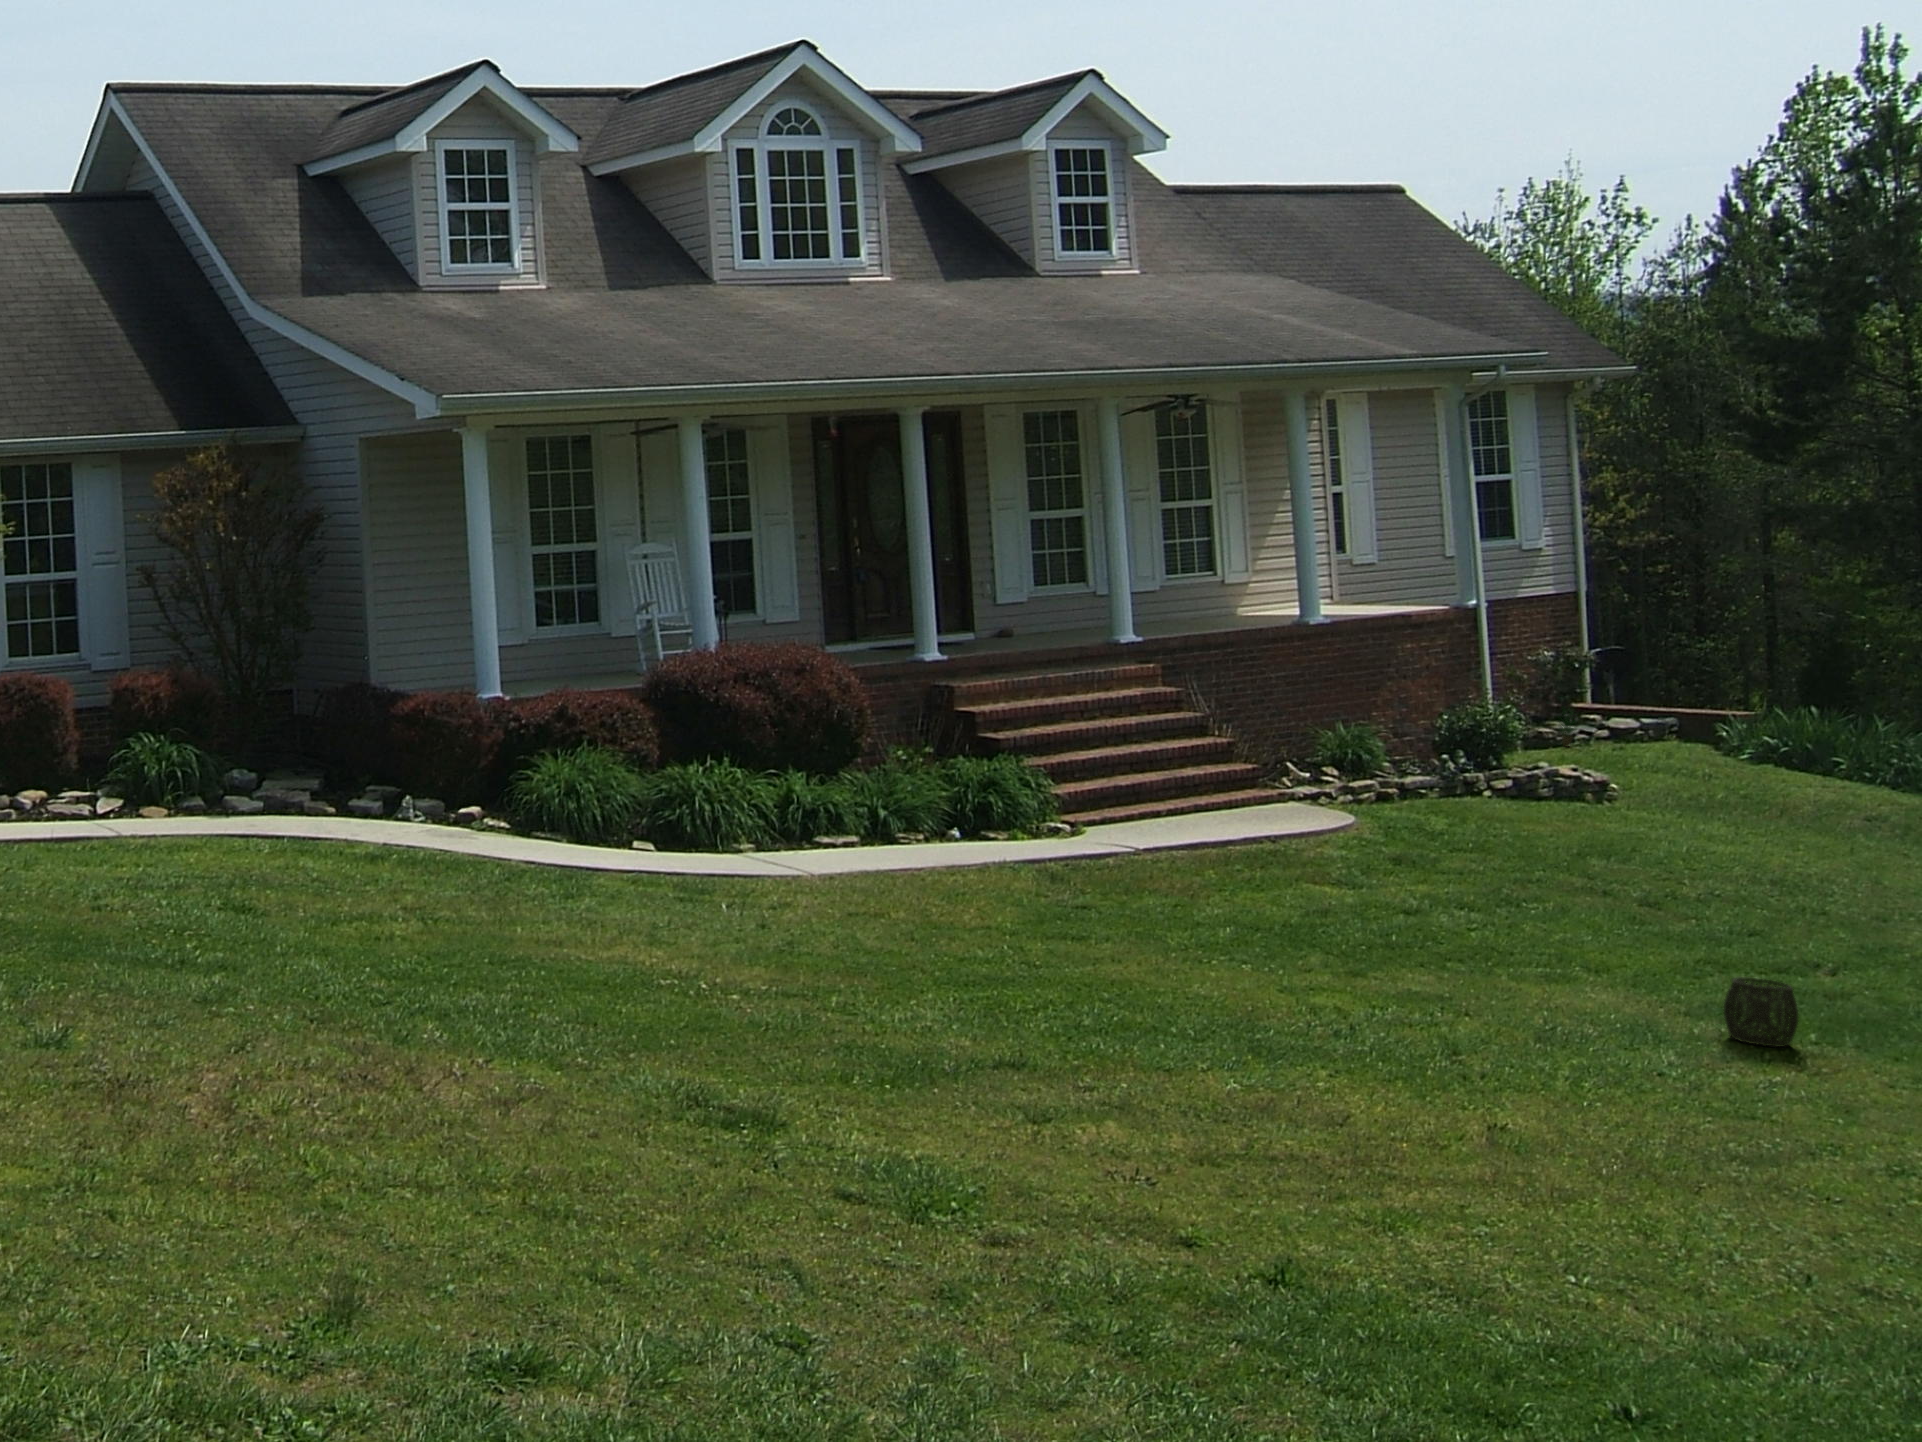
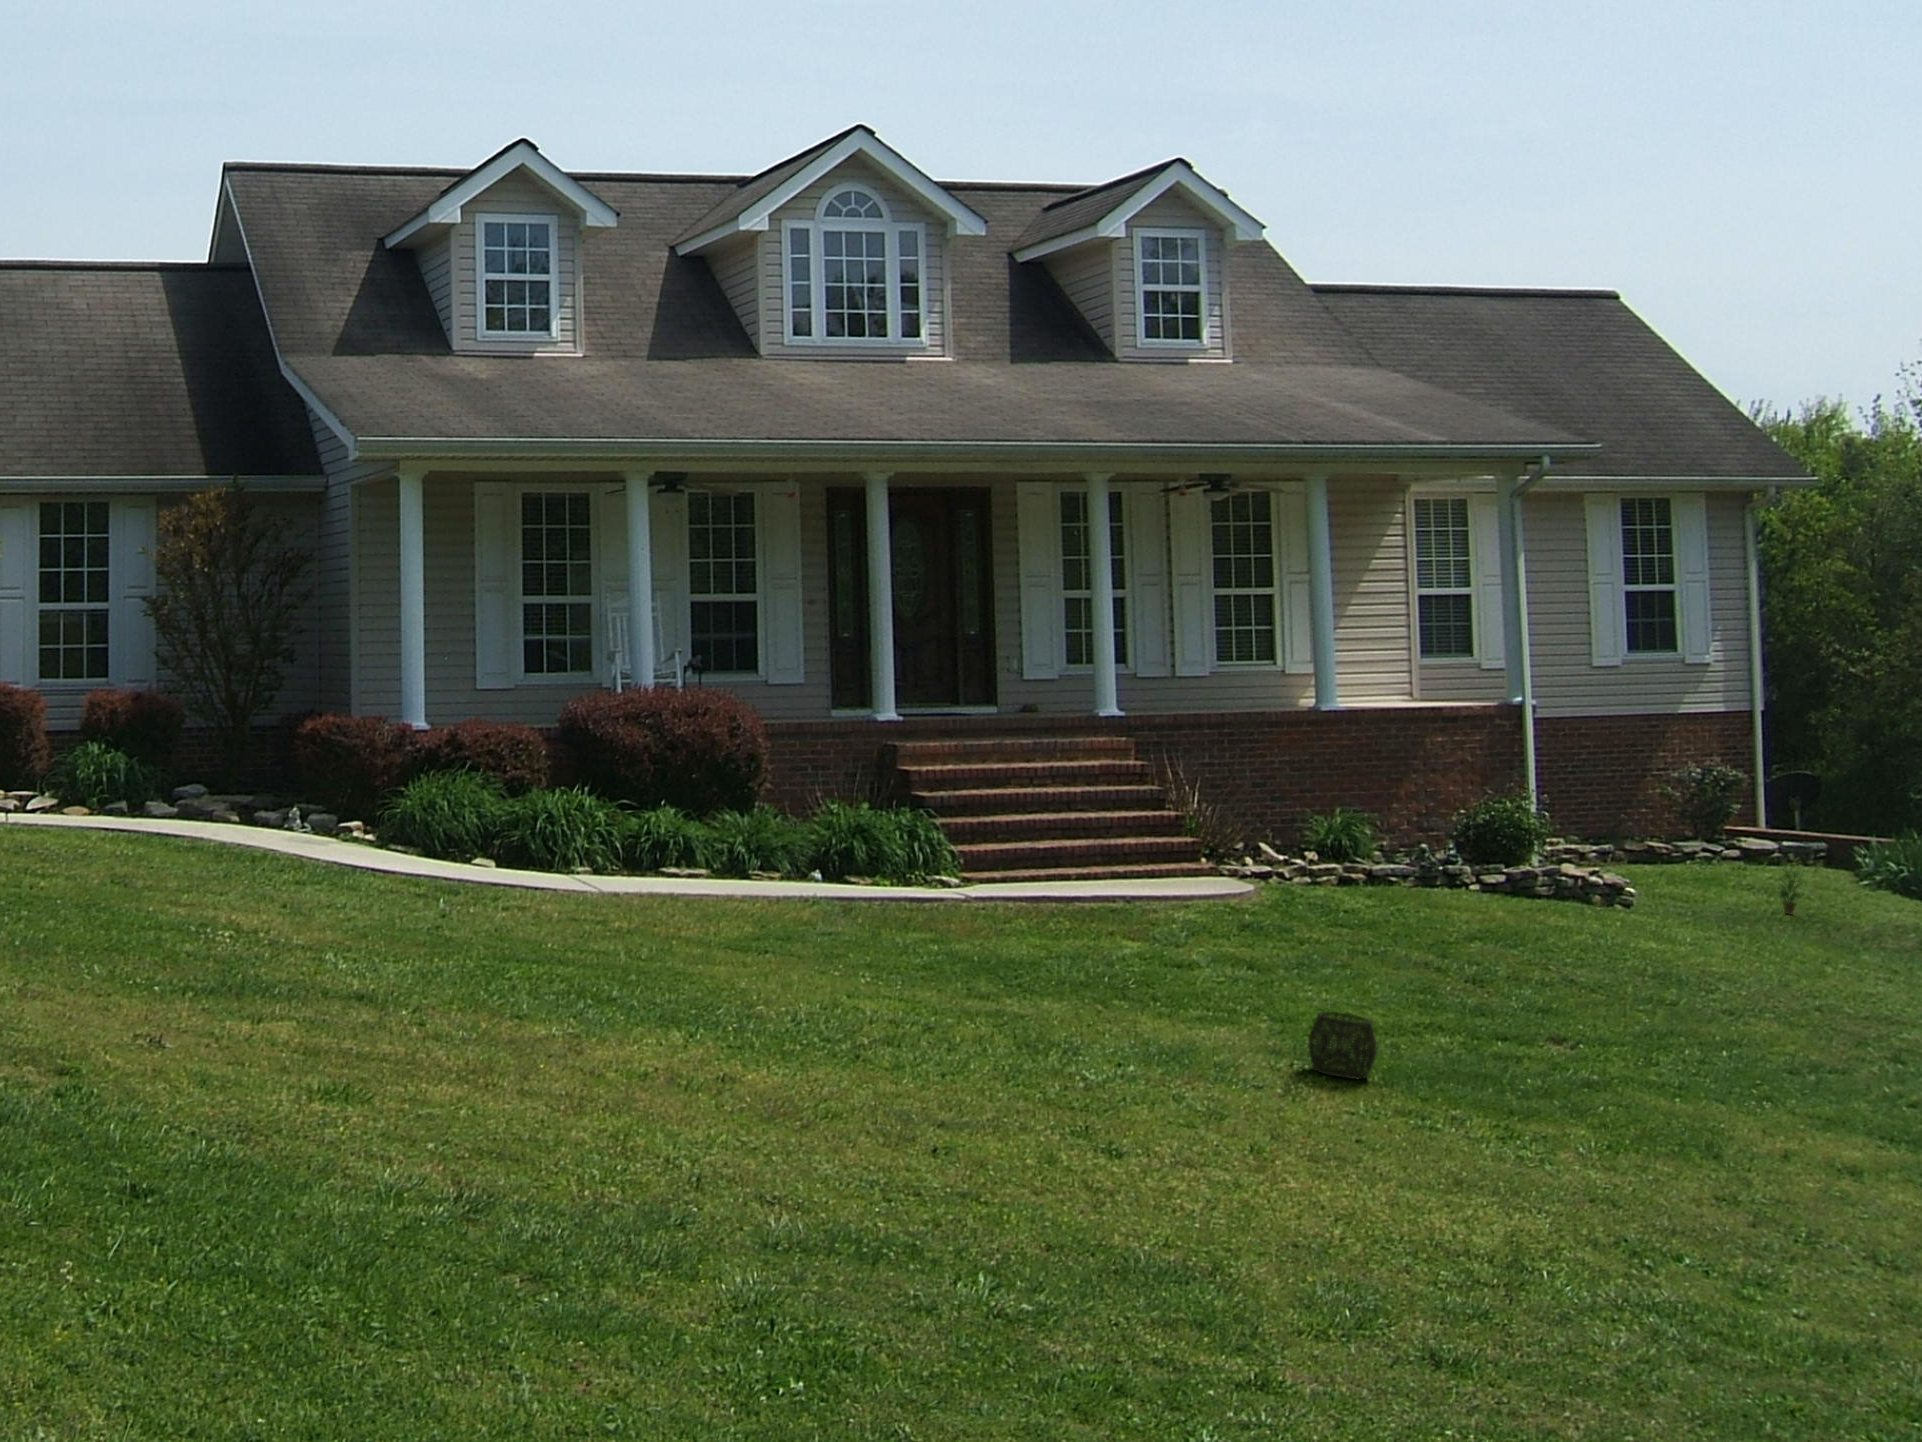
potted plant: present [1559,709,1574,747] -> present [1781,869,1800,915]

